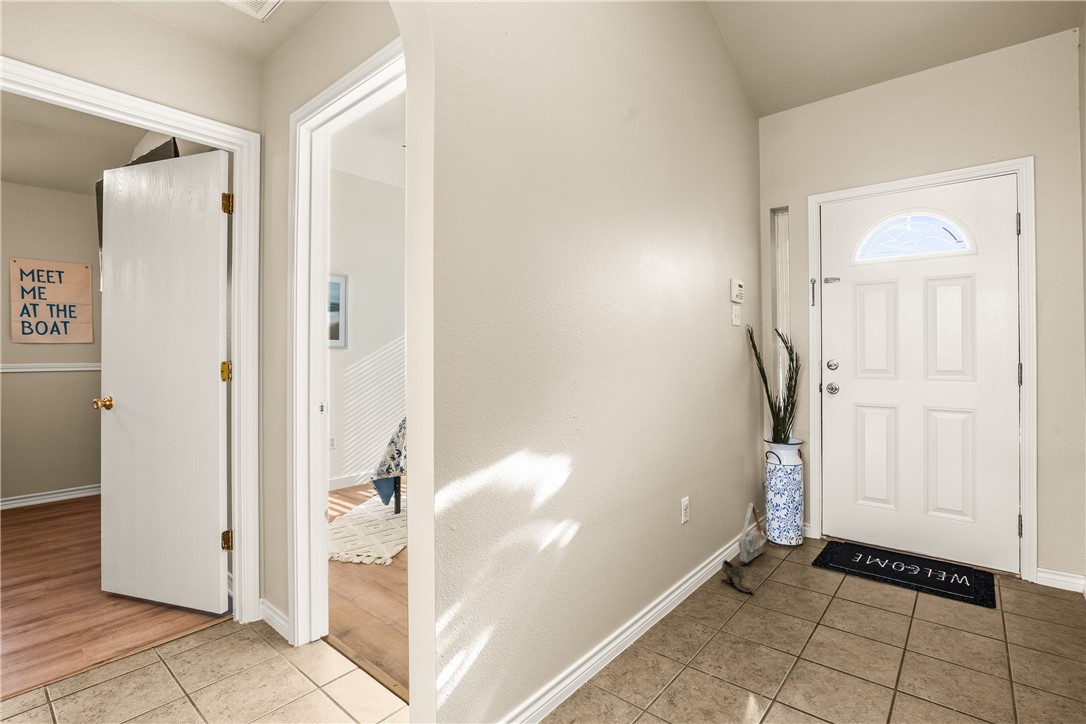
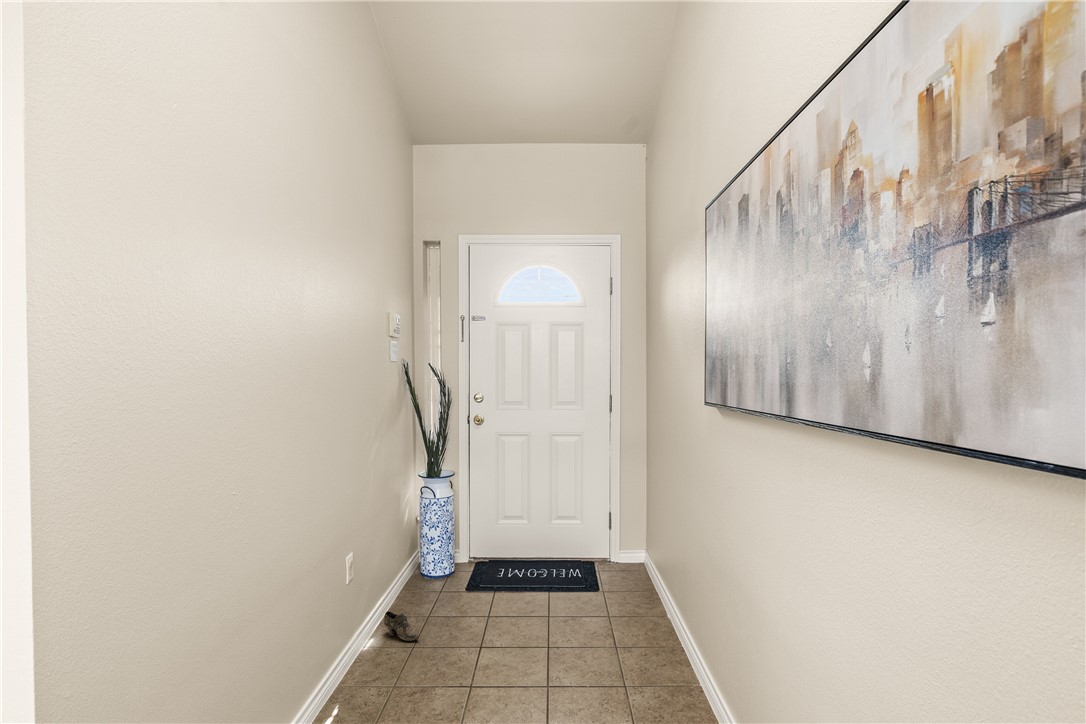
bag: present [738,503,767,563] -> none [398,542,424,607]

